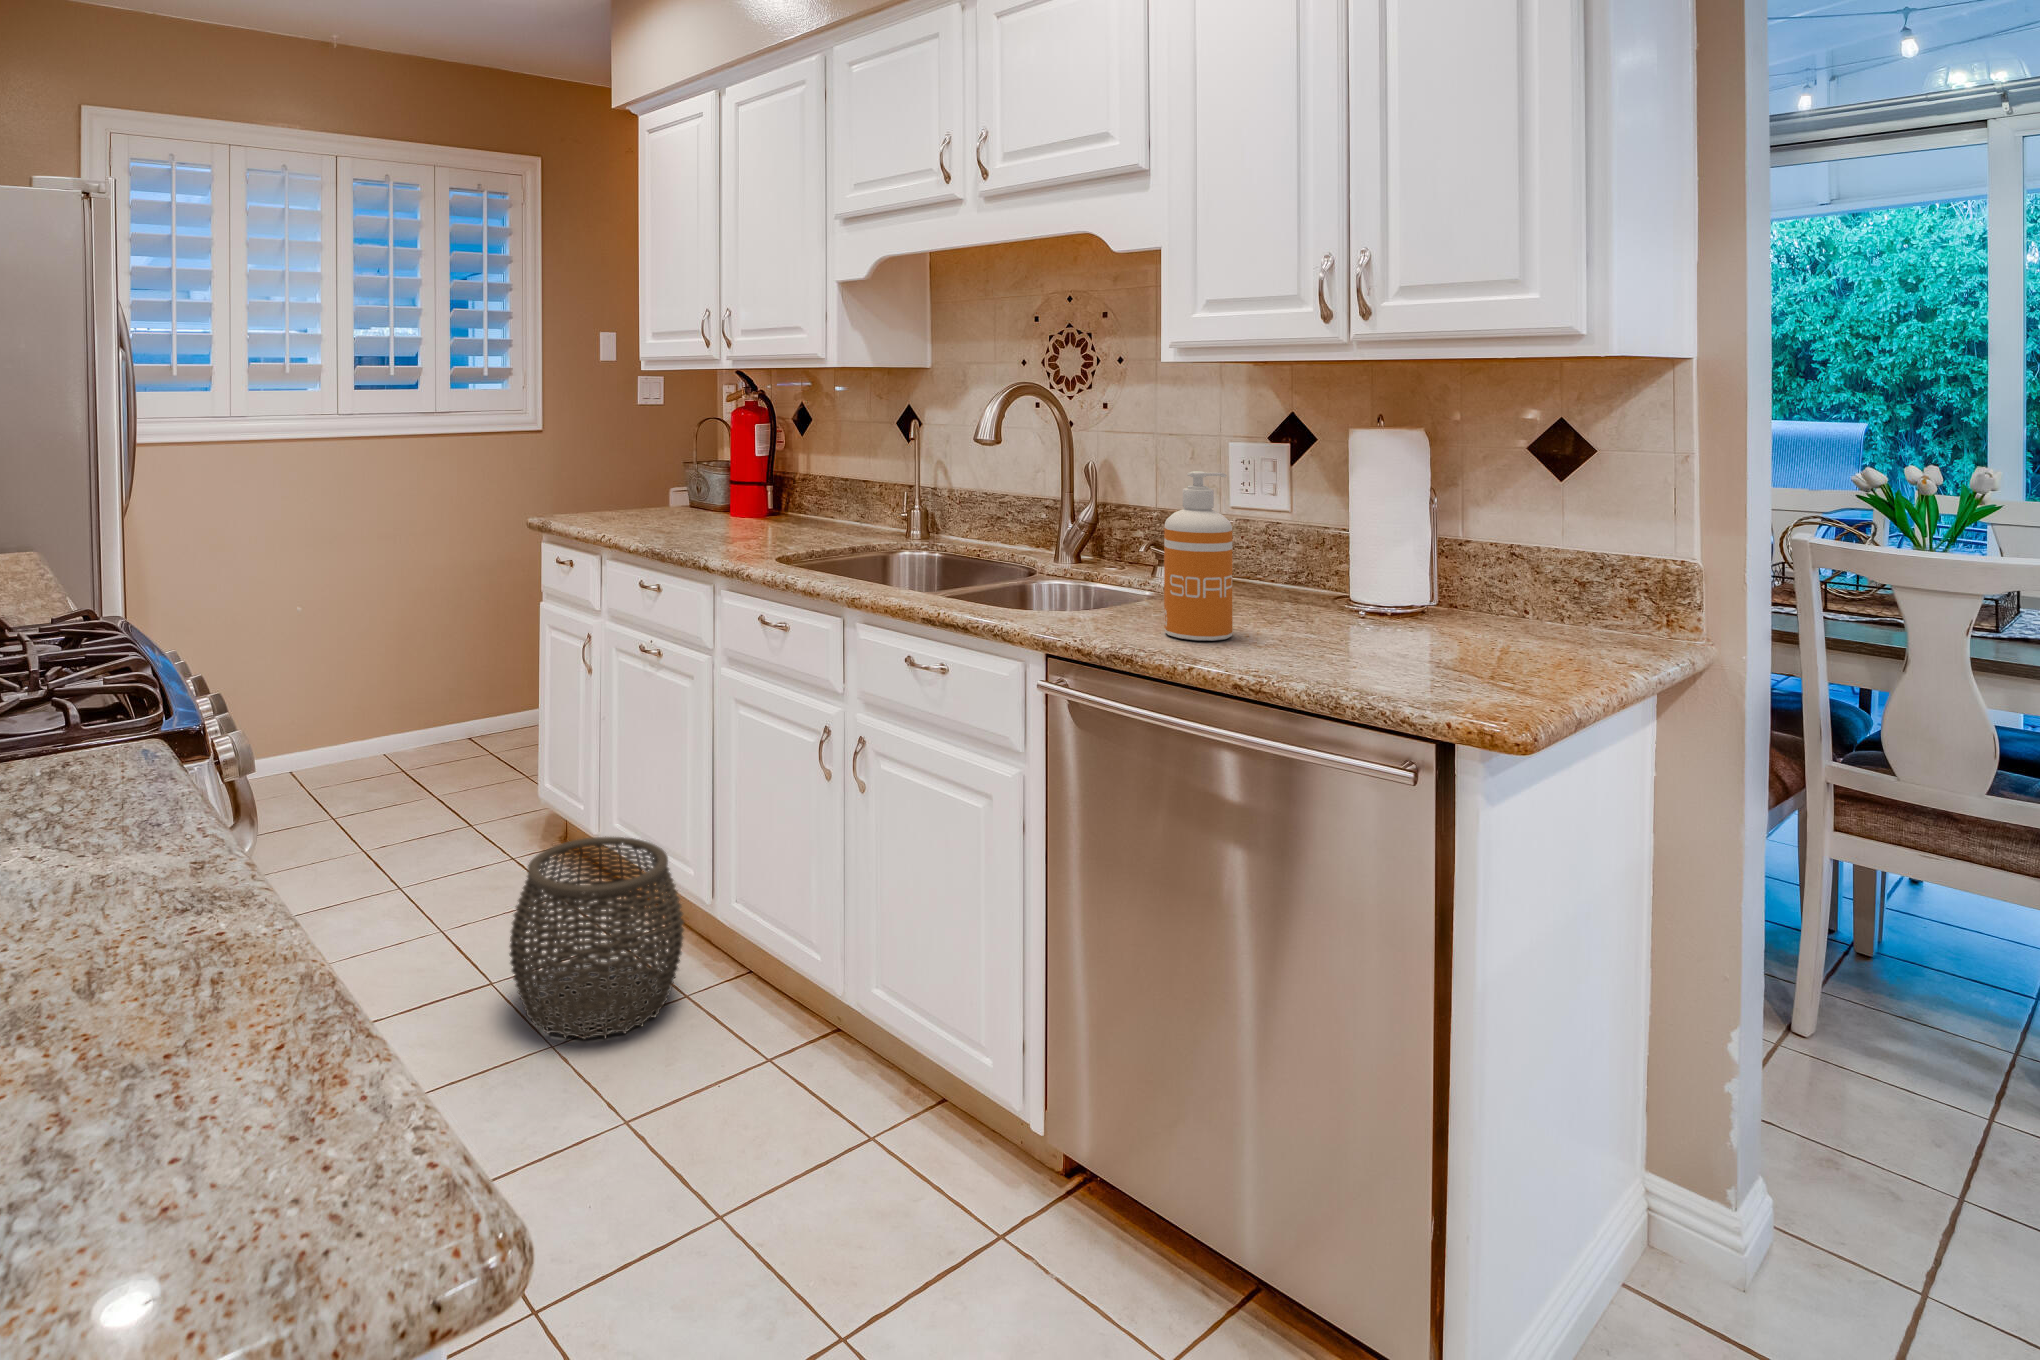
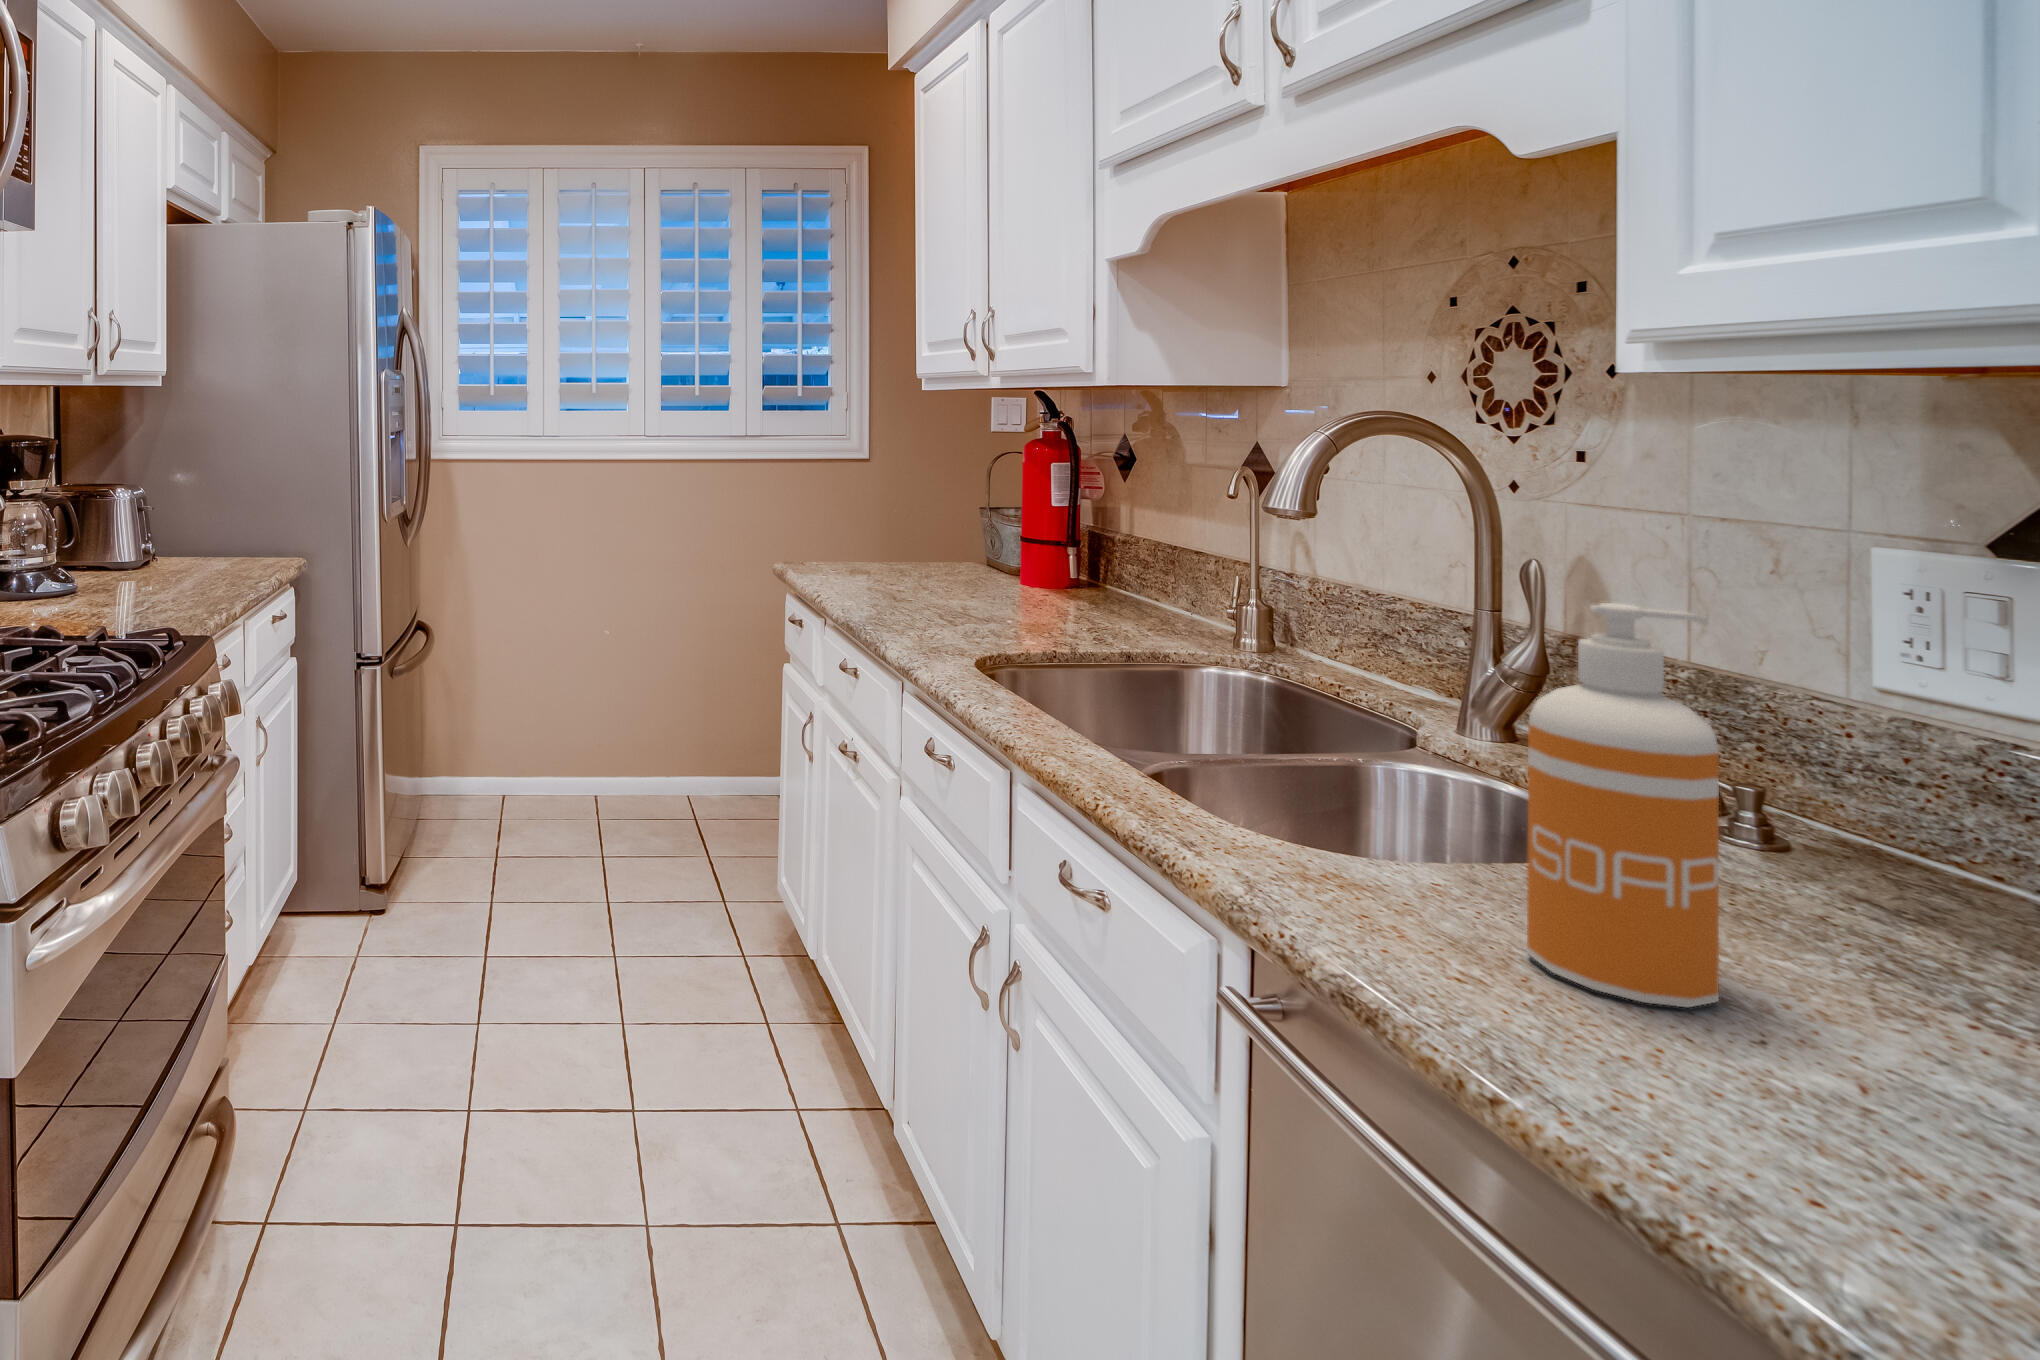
woven basket: present [509,837,684,1039] -> none [604,975,829,1262]

